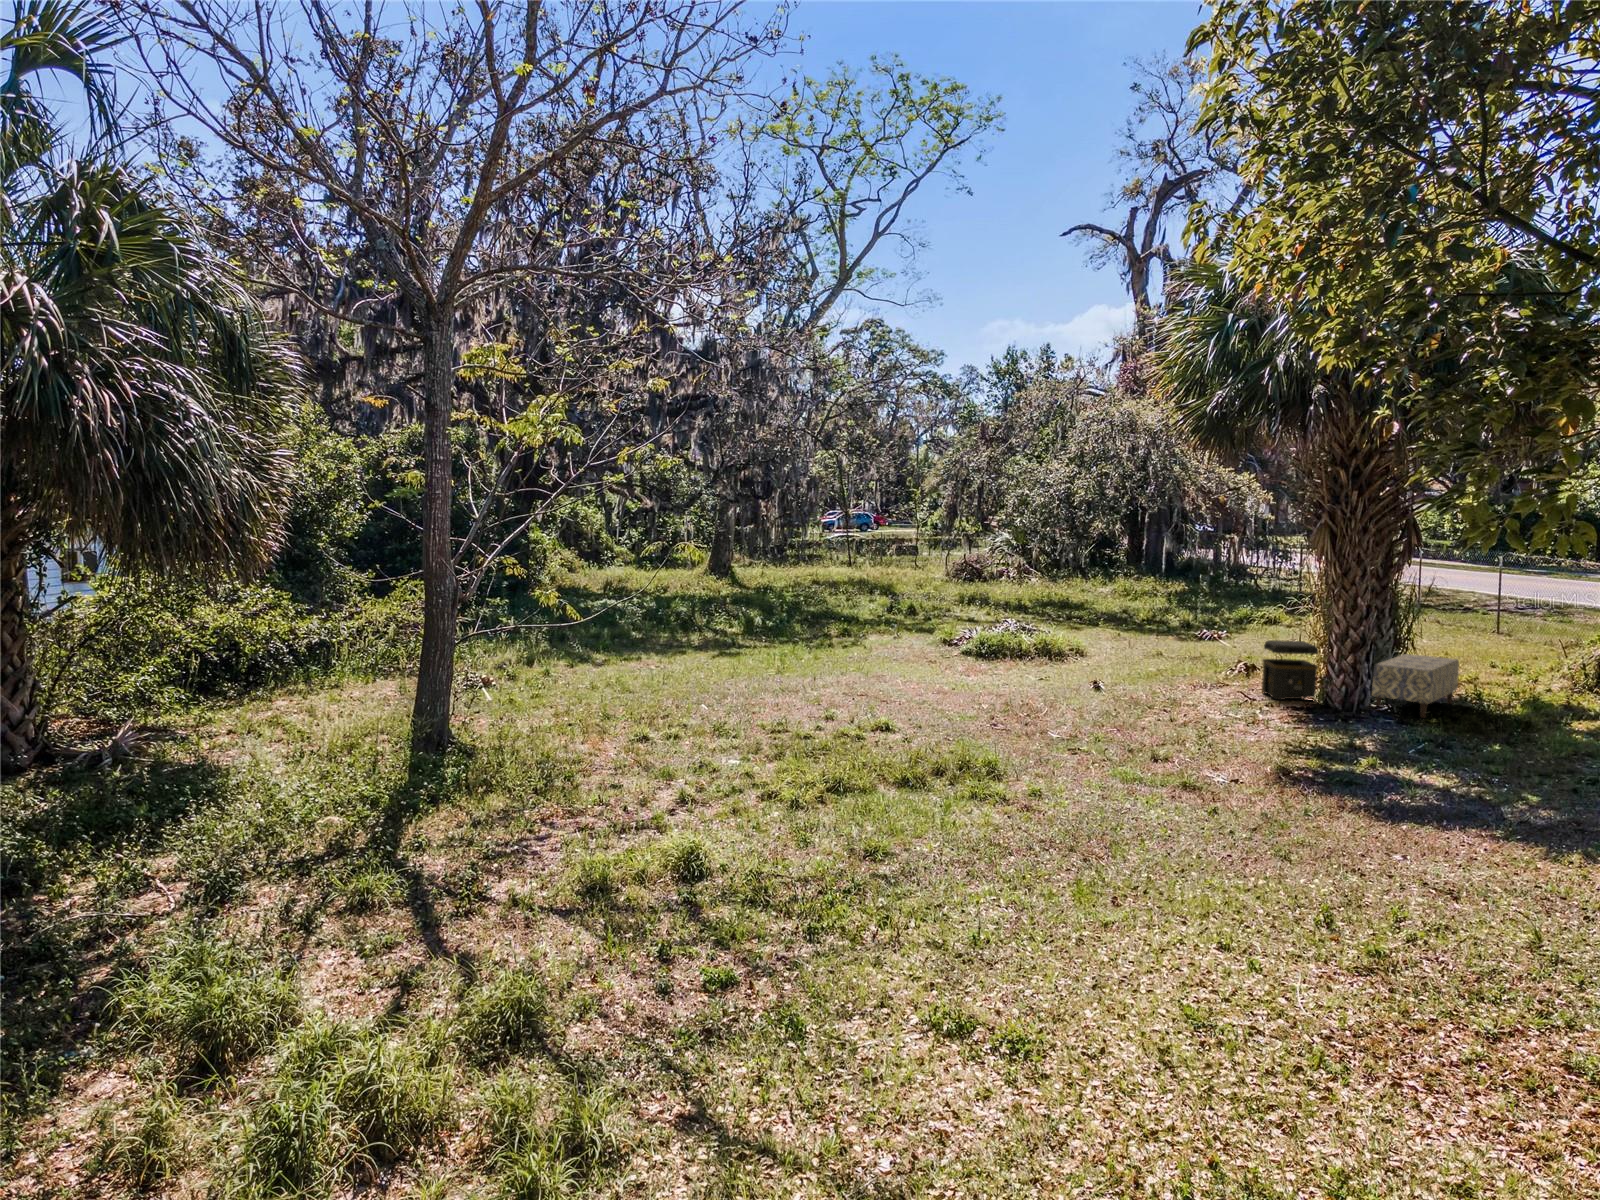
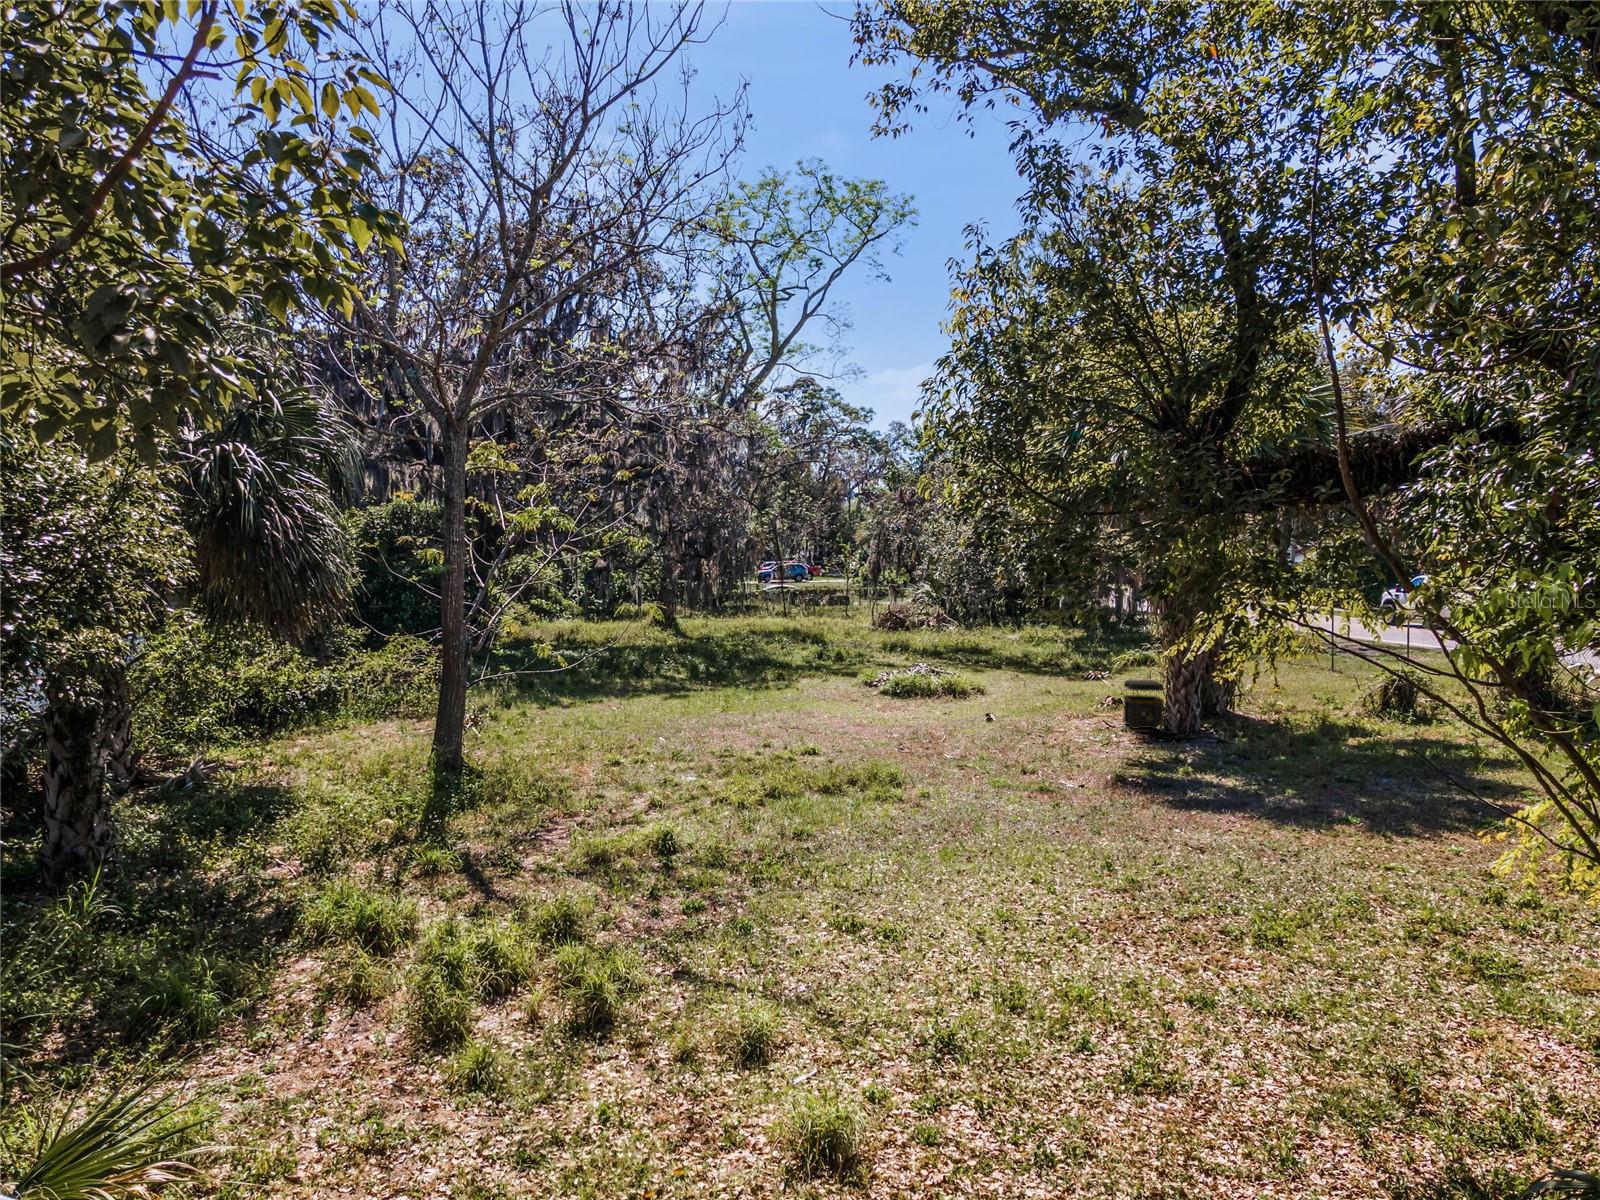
bench: present [1372,654,1459,718] -> none [1204,690,1272,741]

